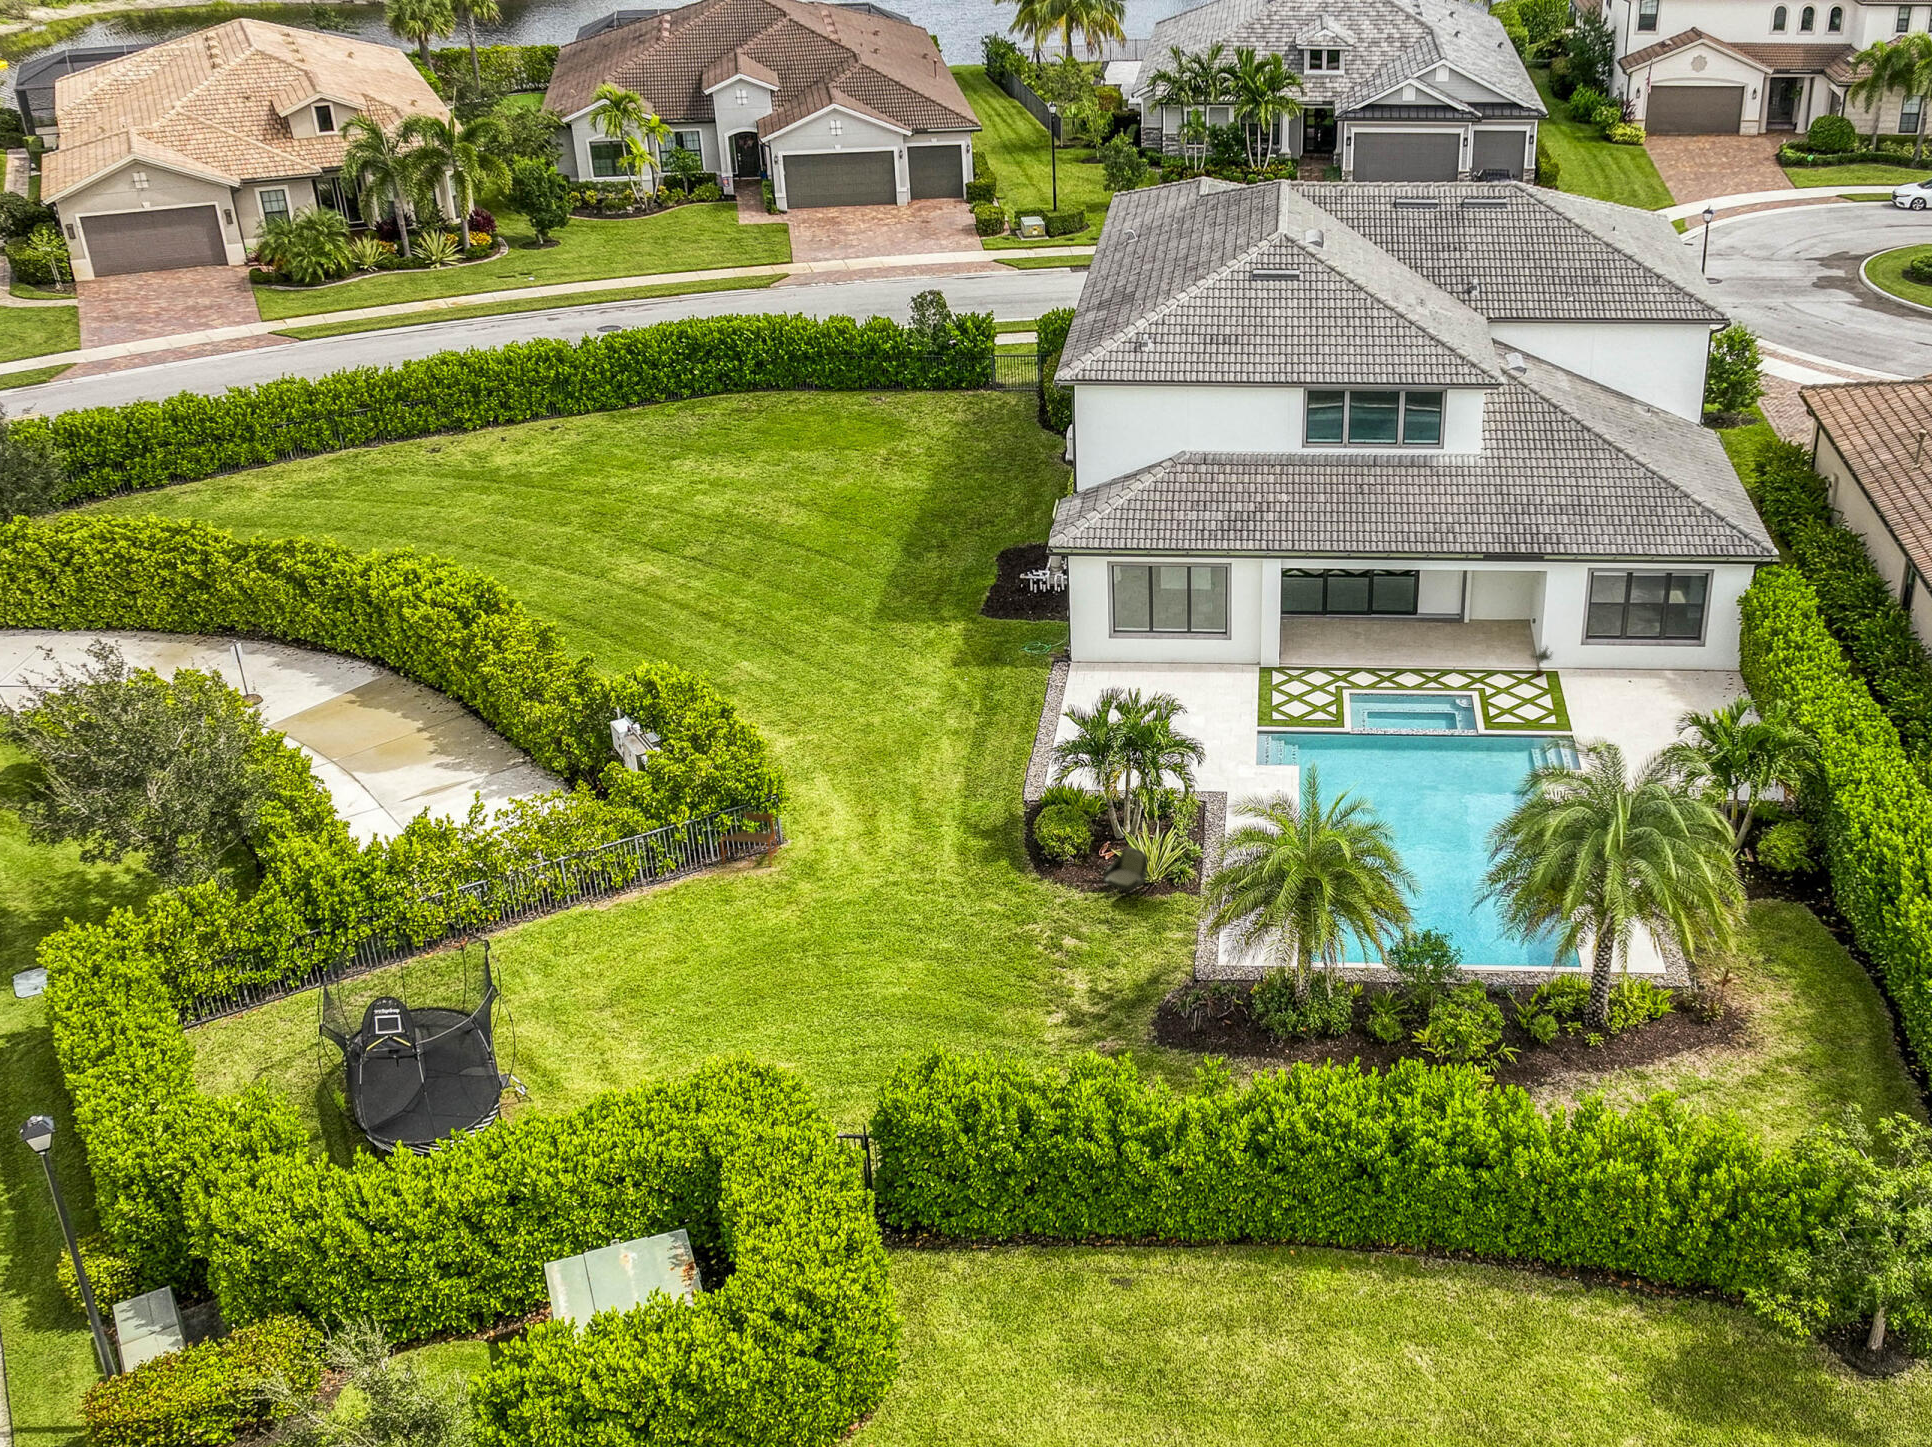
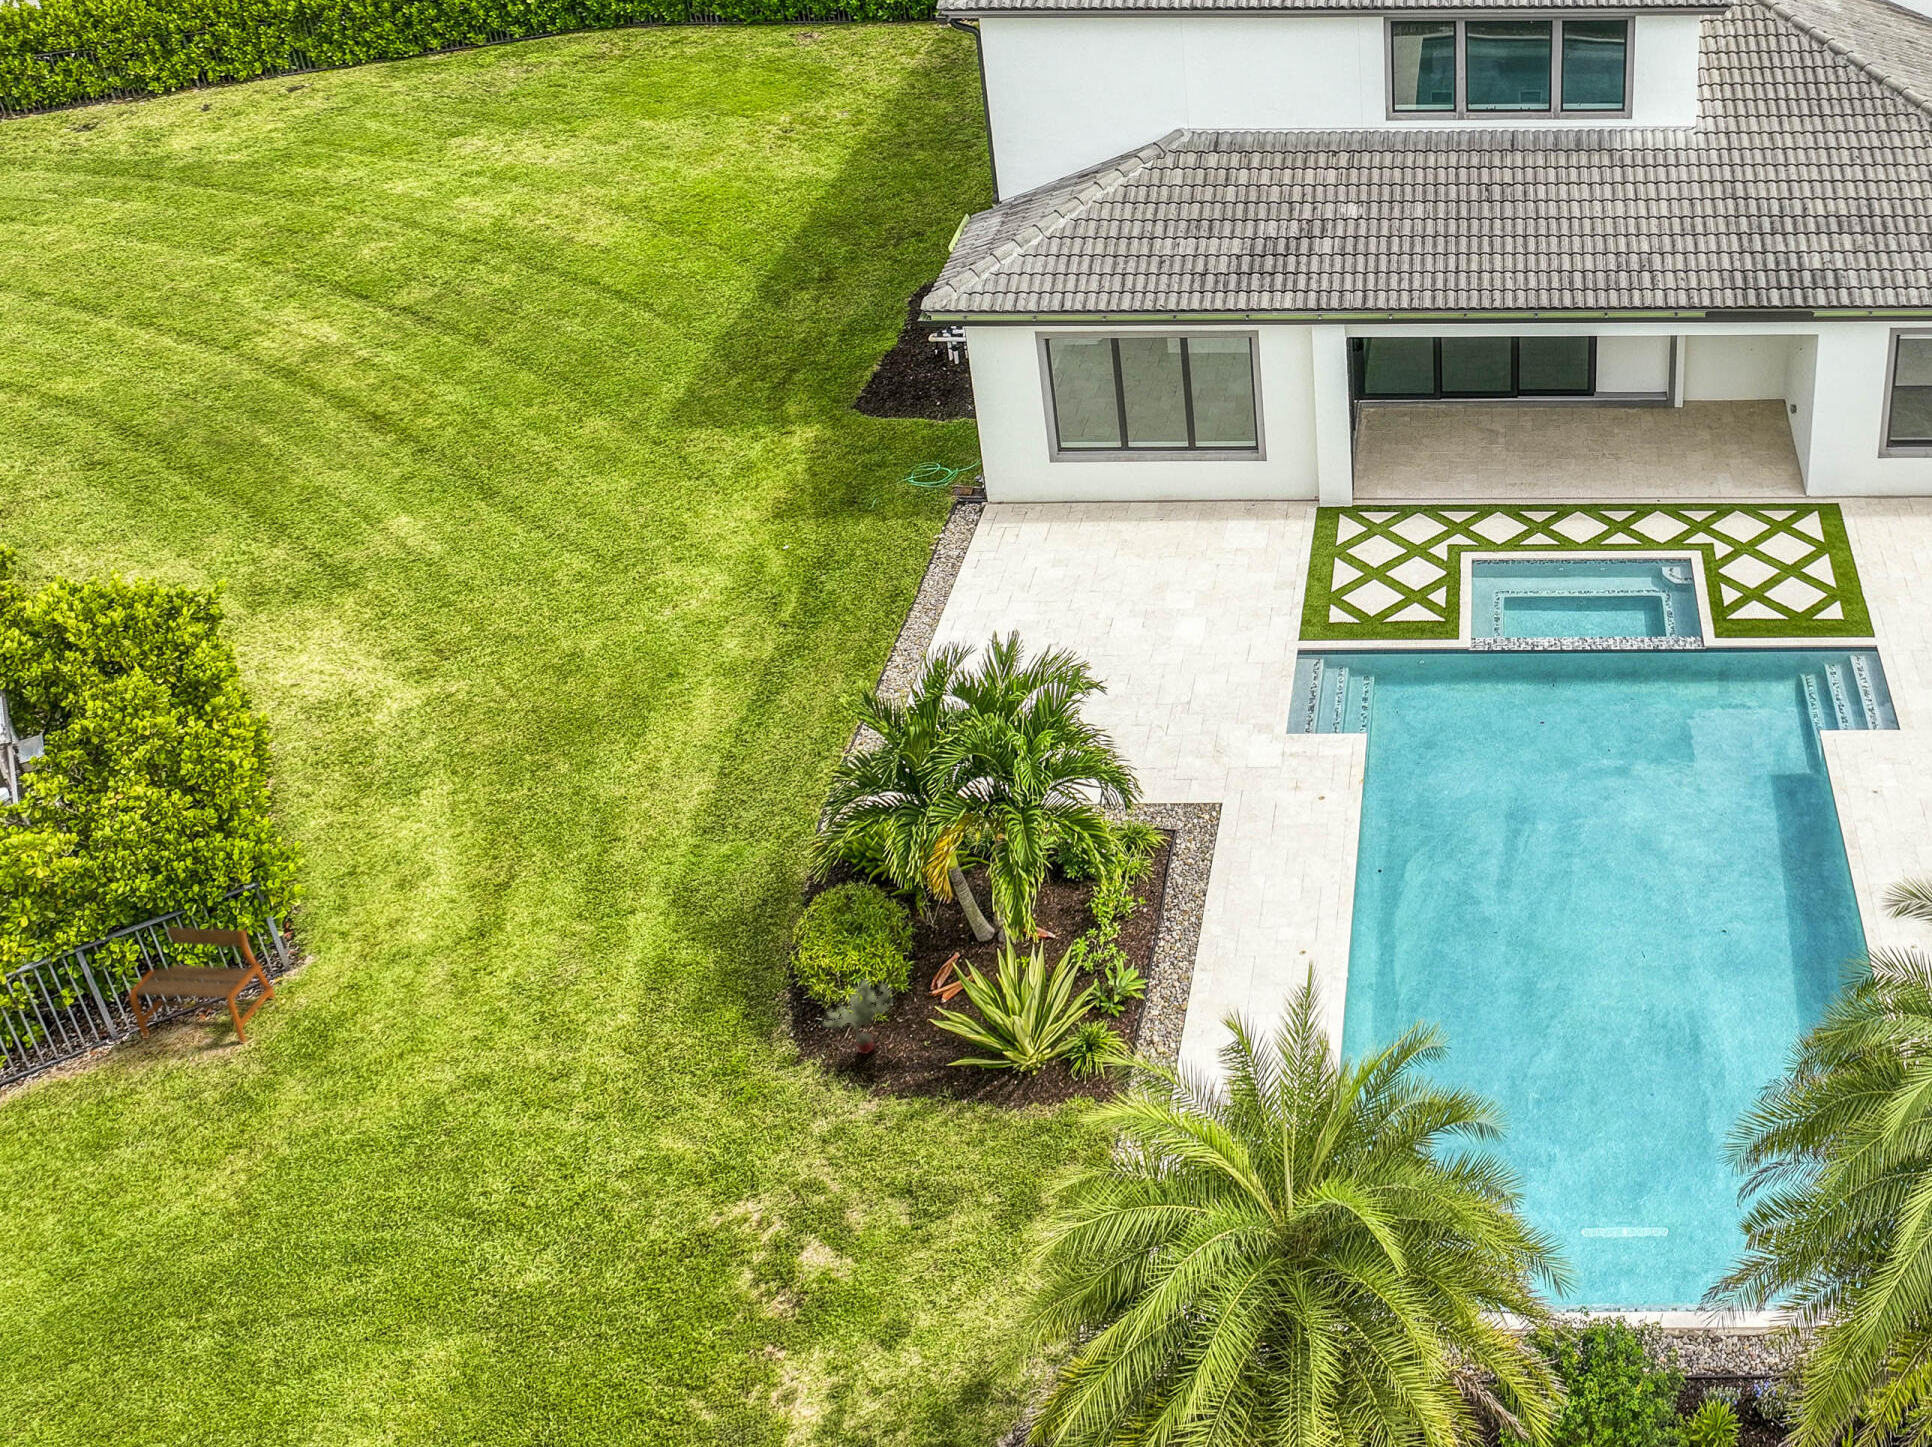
potted tree: present [1531,646,1552,676] -> present [824,980,890,1054]
lounge chair: present [1103,848,1148,905] -> none [918,1005,1029,1138]

